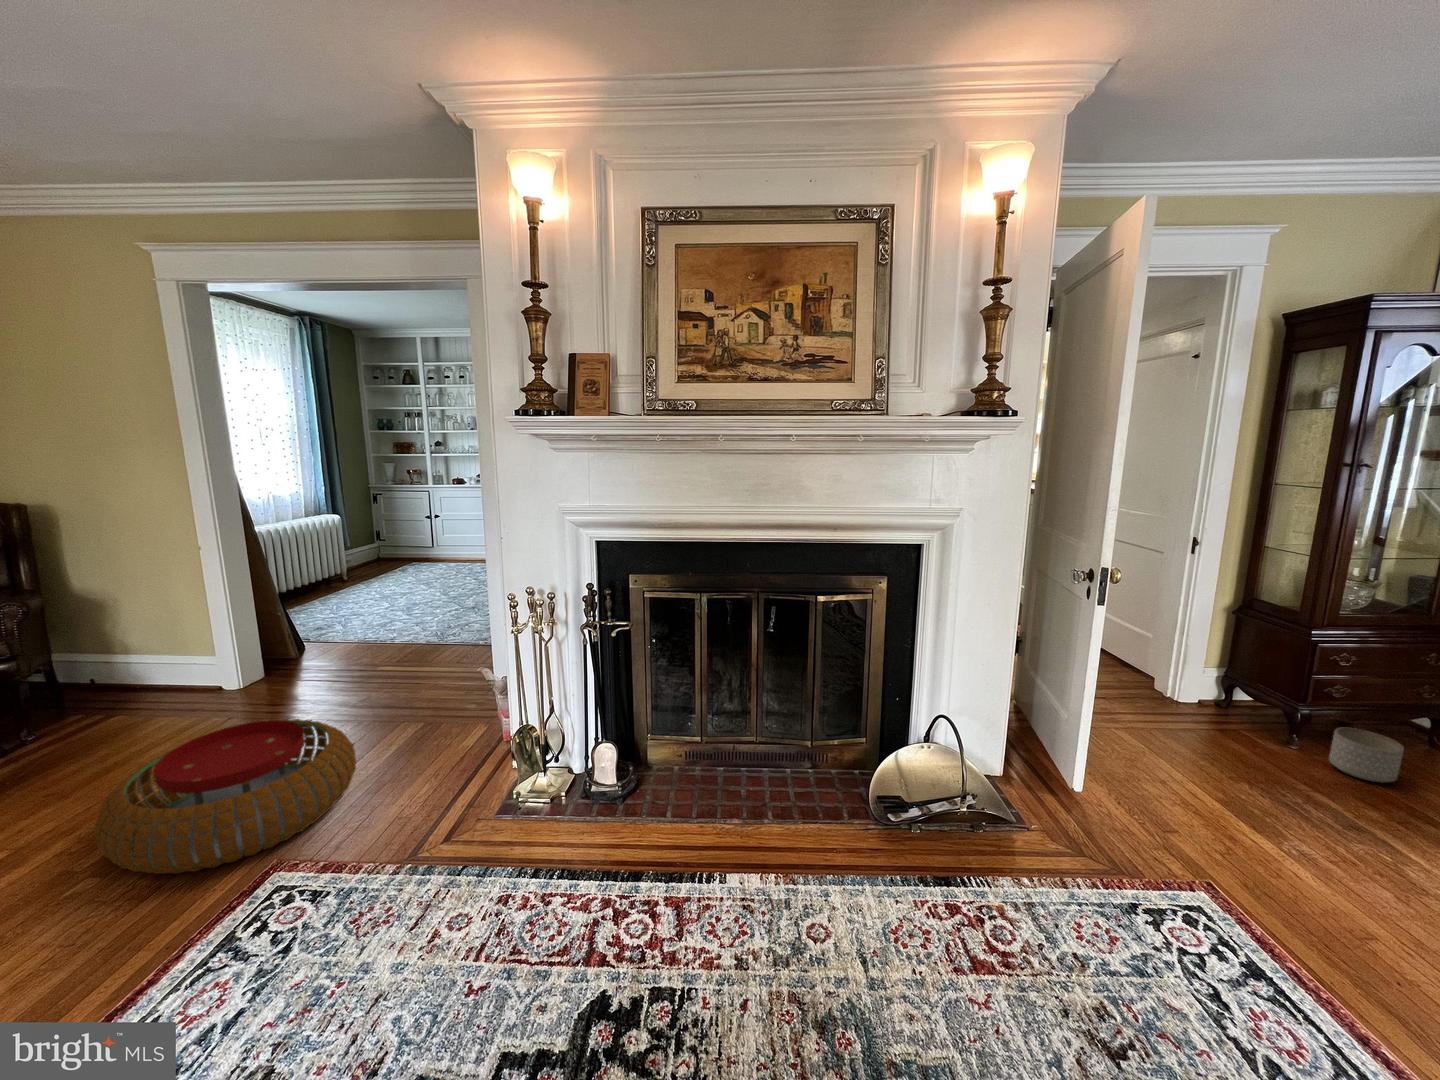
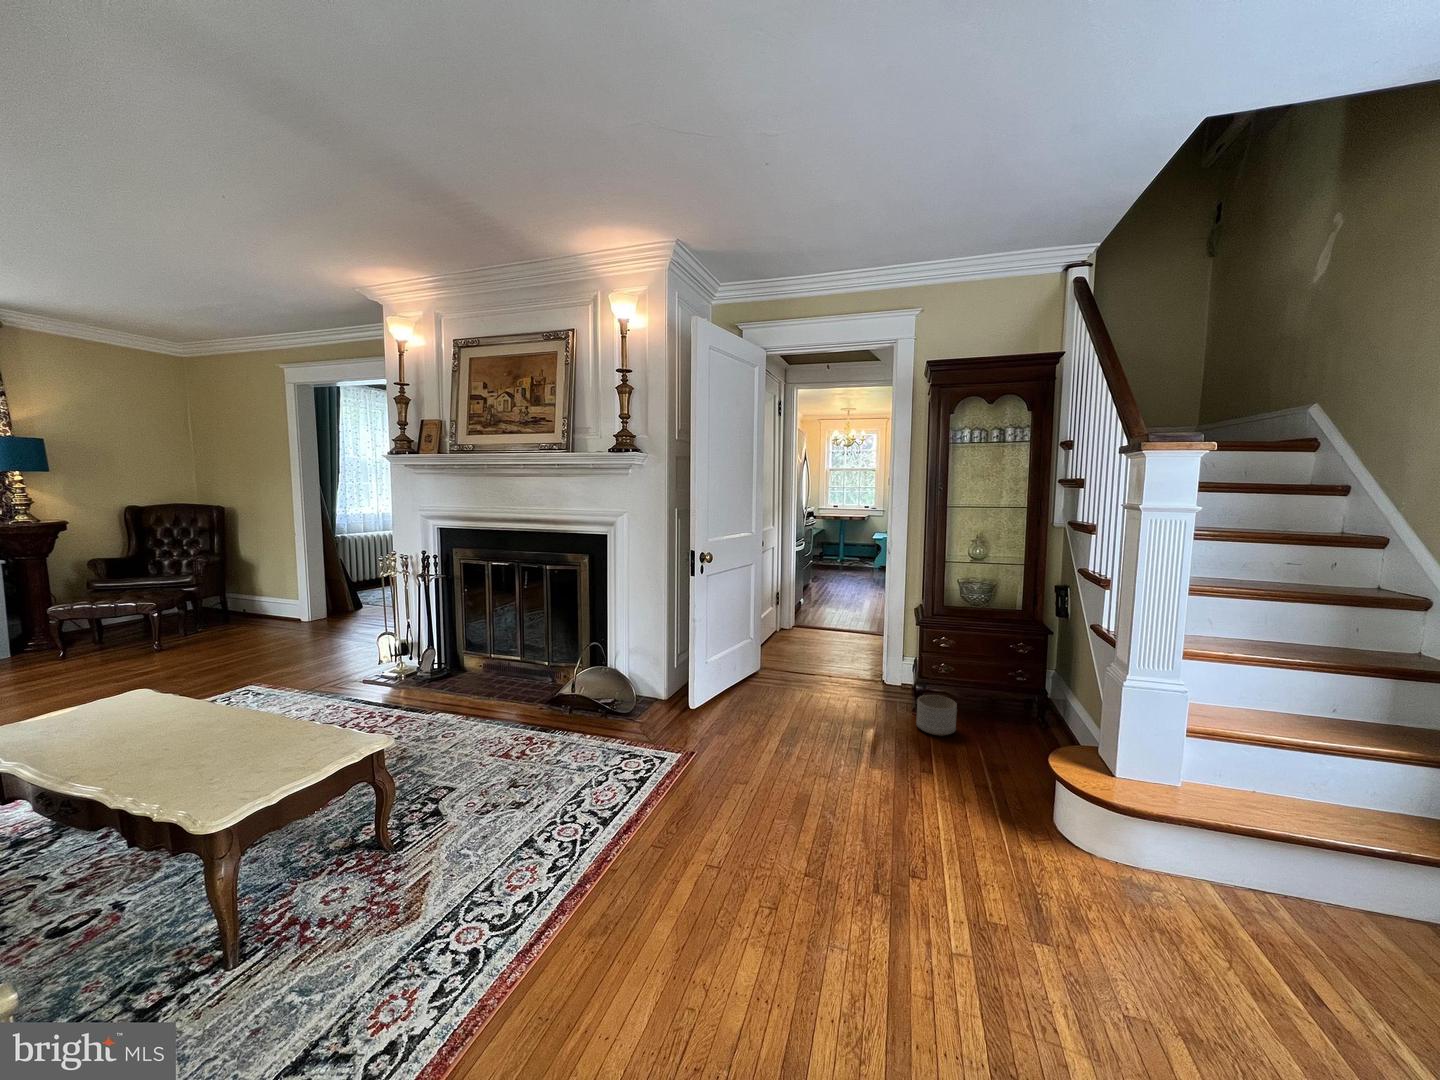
pouf: present [94,719,356,874] -> none [186,620,322,679]

